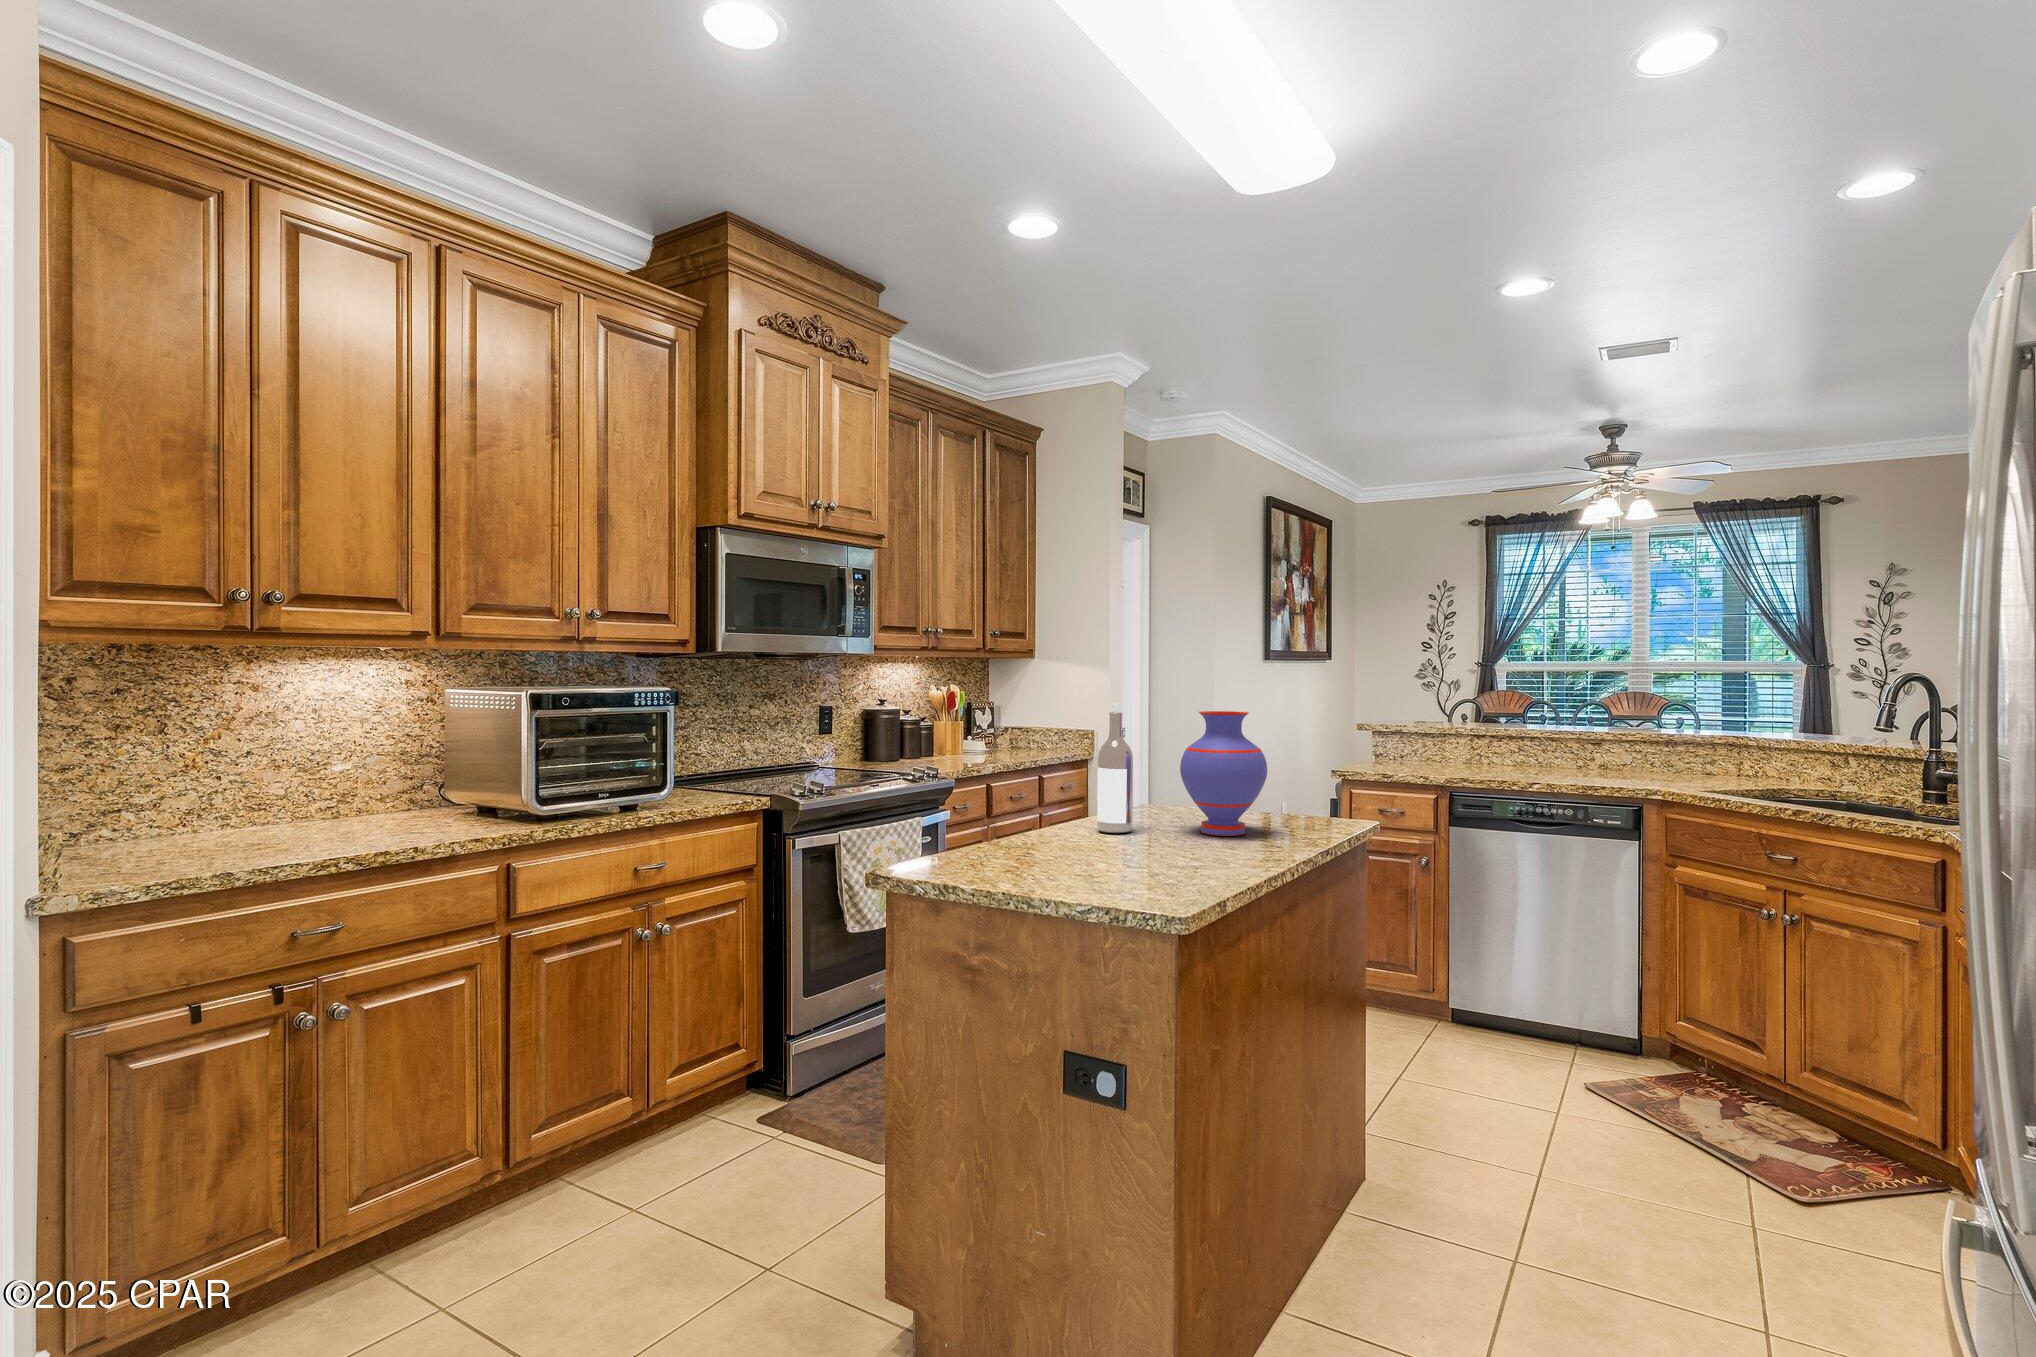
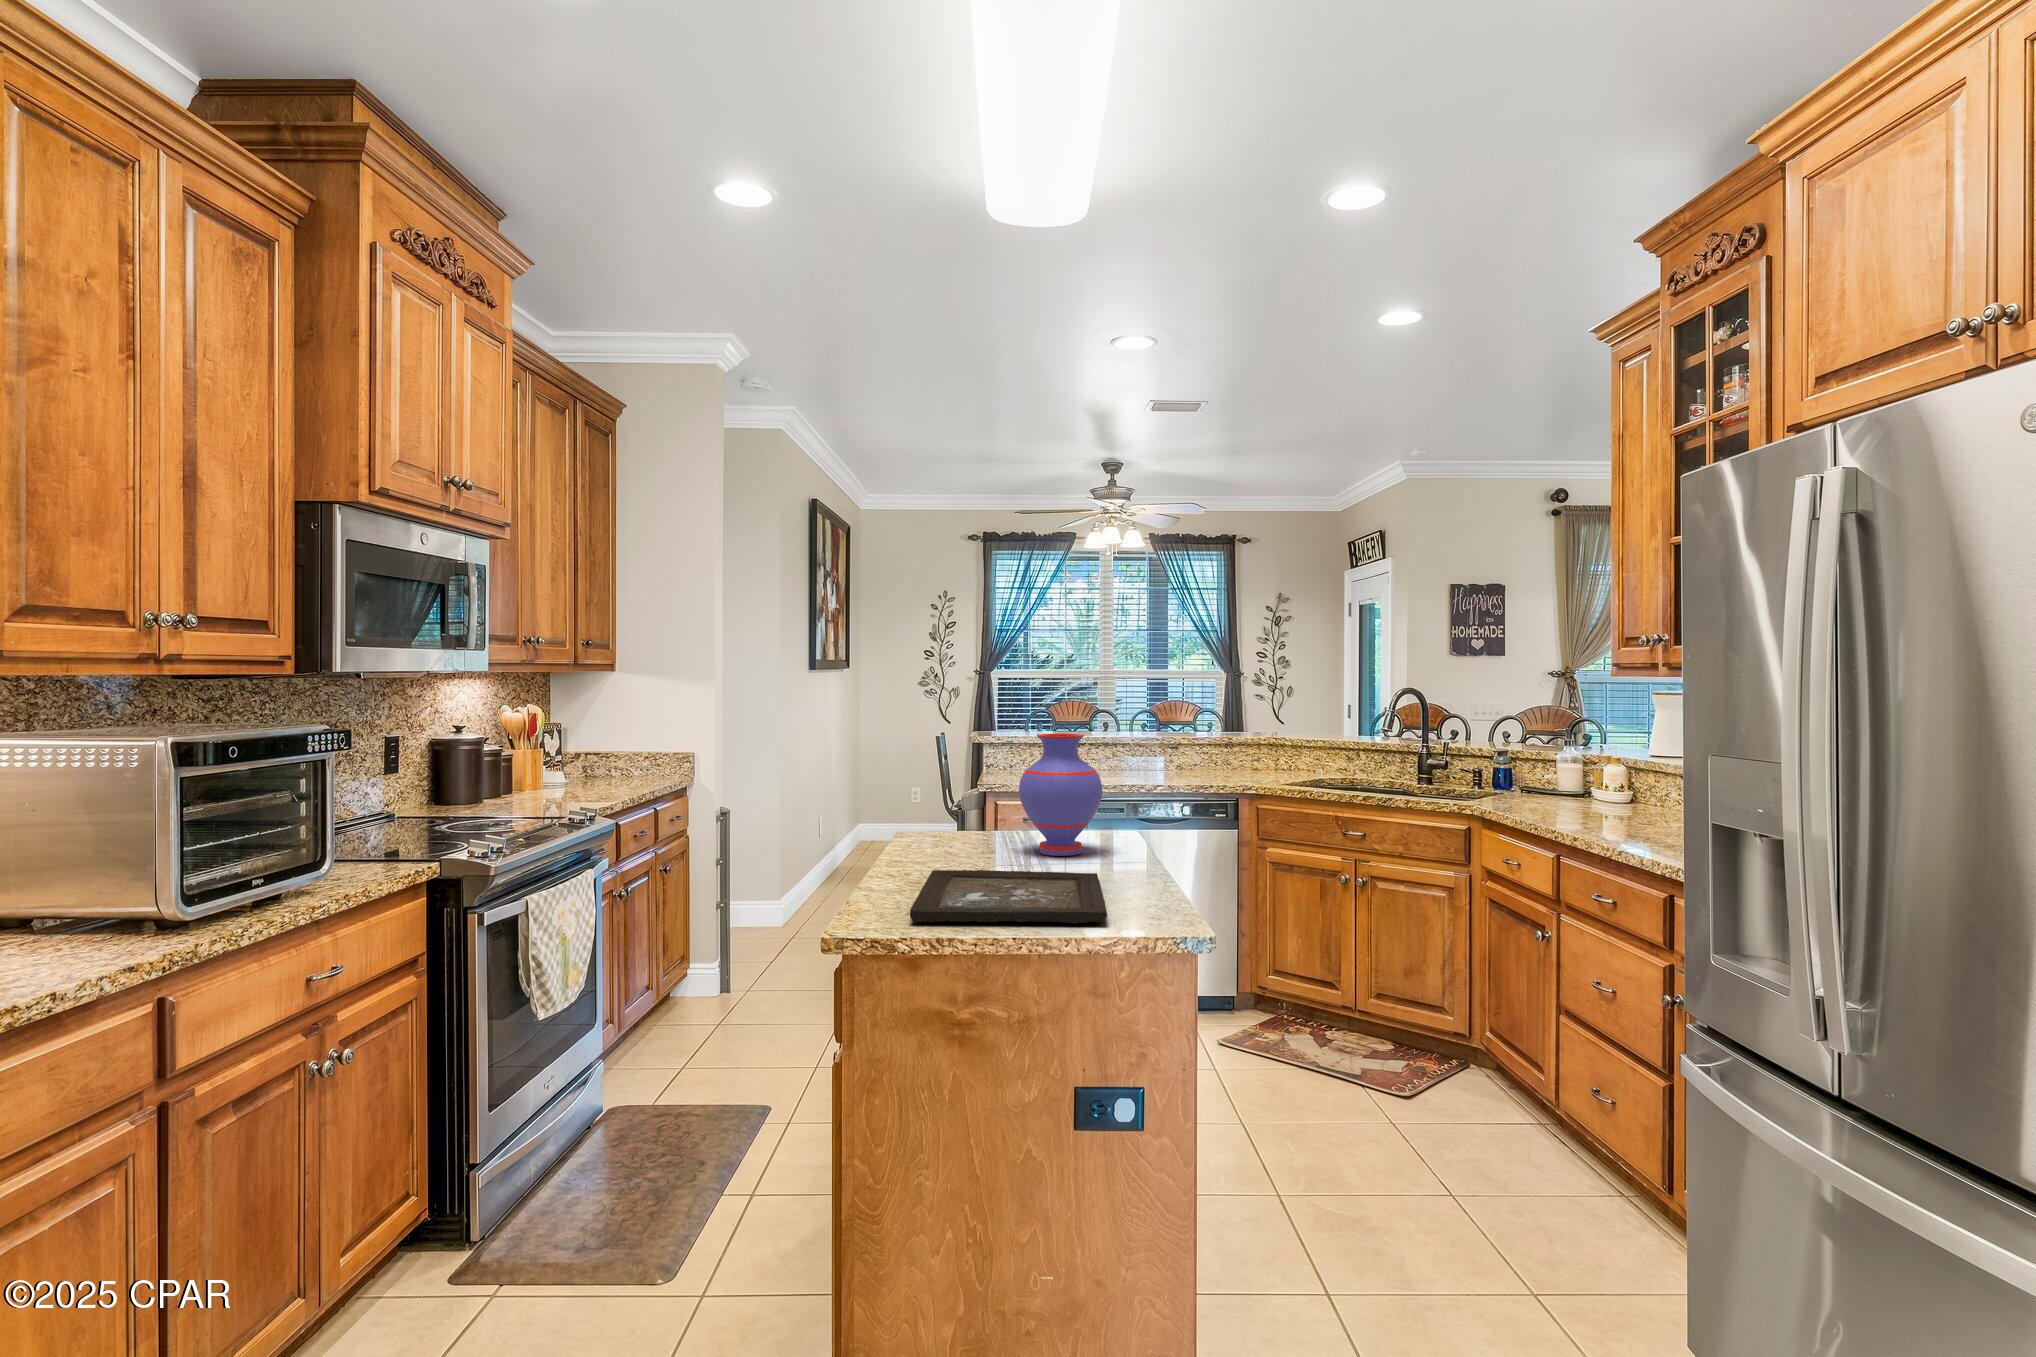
wine bottle: present [1097,703,1133,833] -> none [948,730,984,864]
tray: none [941,833,1193,890] -> present [910,870,1107,923]

